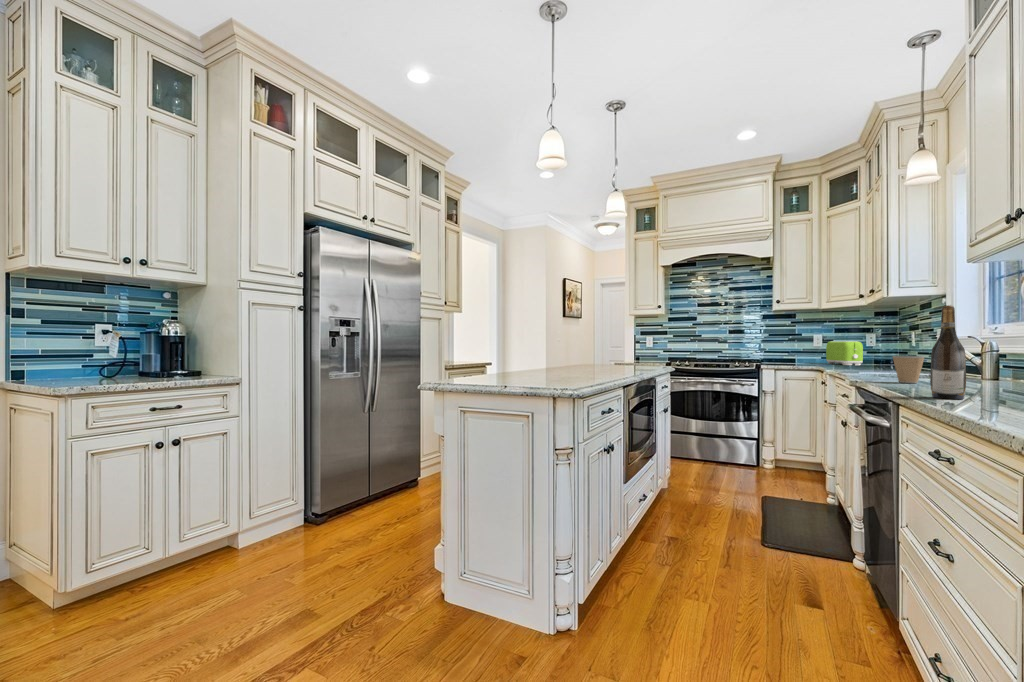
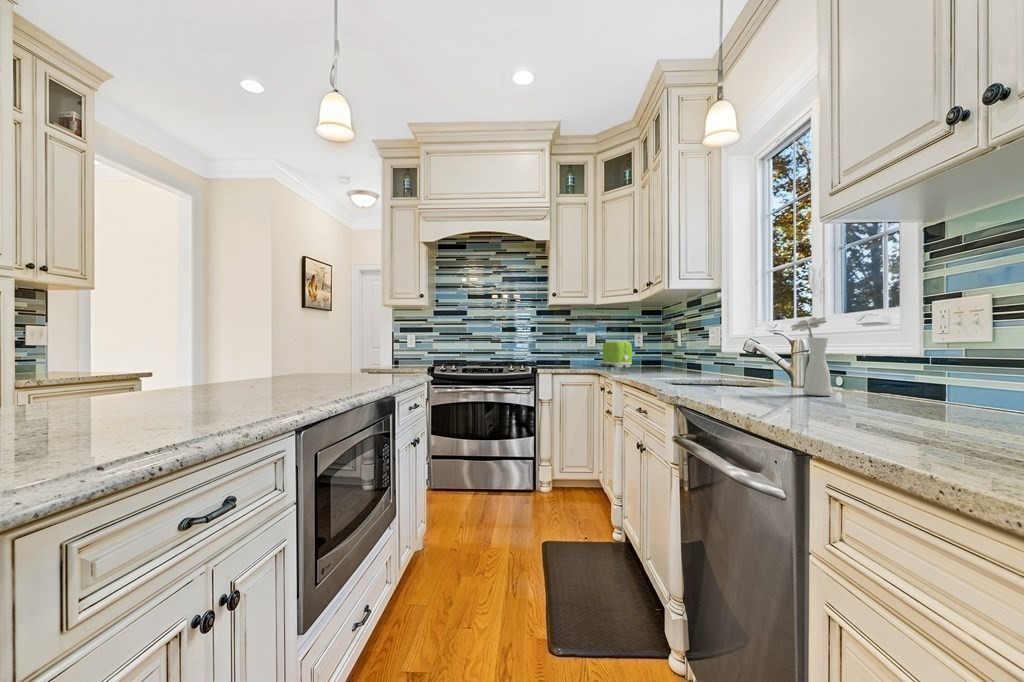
wine bottle: present [930,305,966,399] -> none [871,254,941,447]
vase: none [964,327,1003,385] -> present [791,318,833,396]
coffee cup: present [893,356,924,383] -> none [717,357,755,397]

